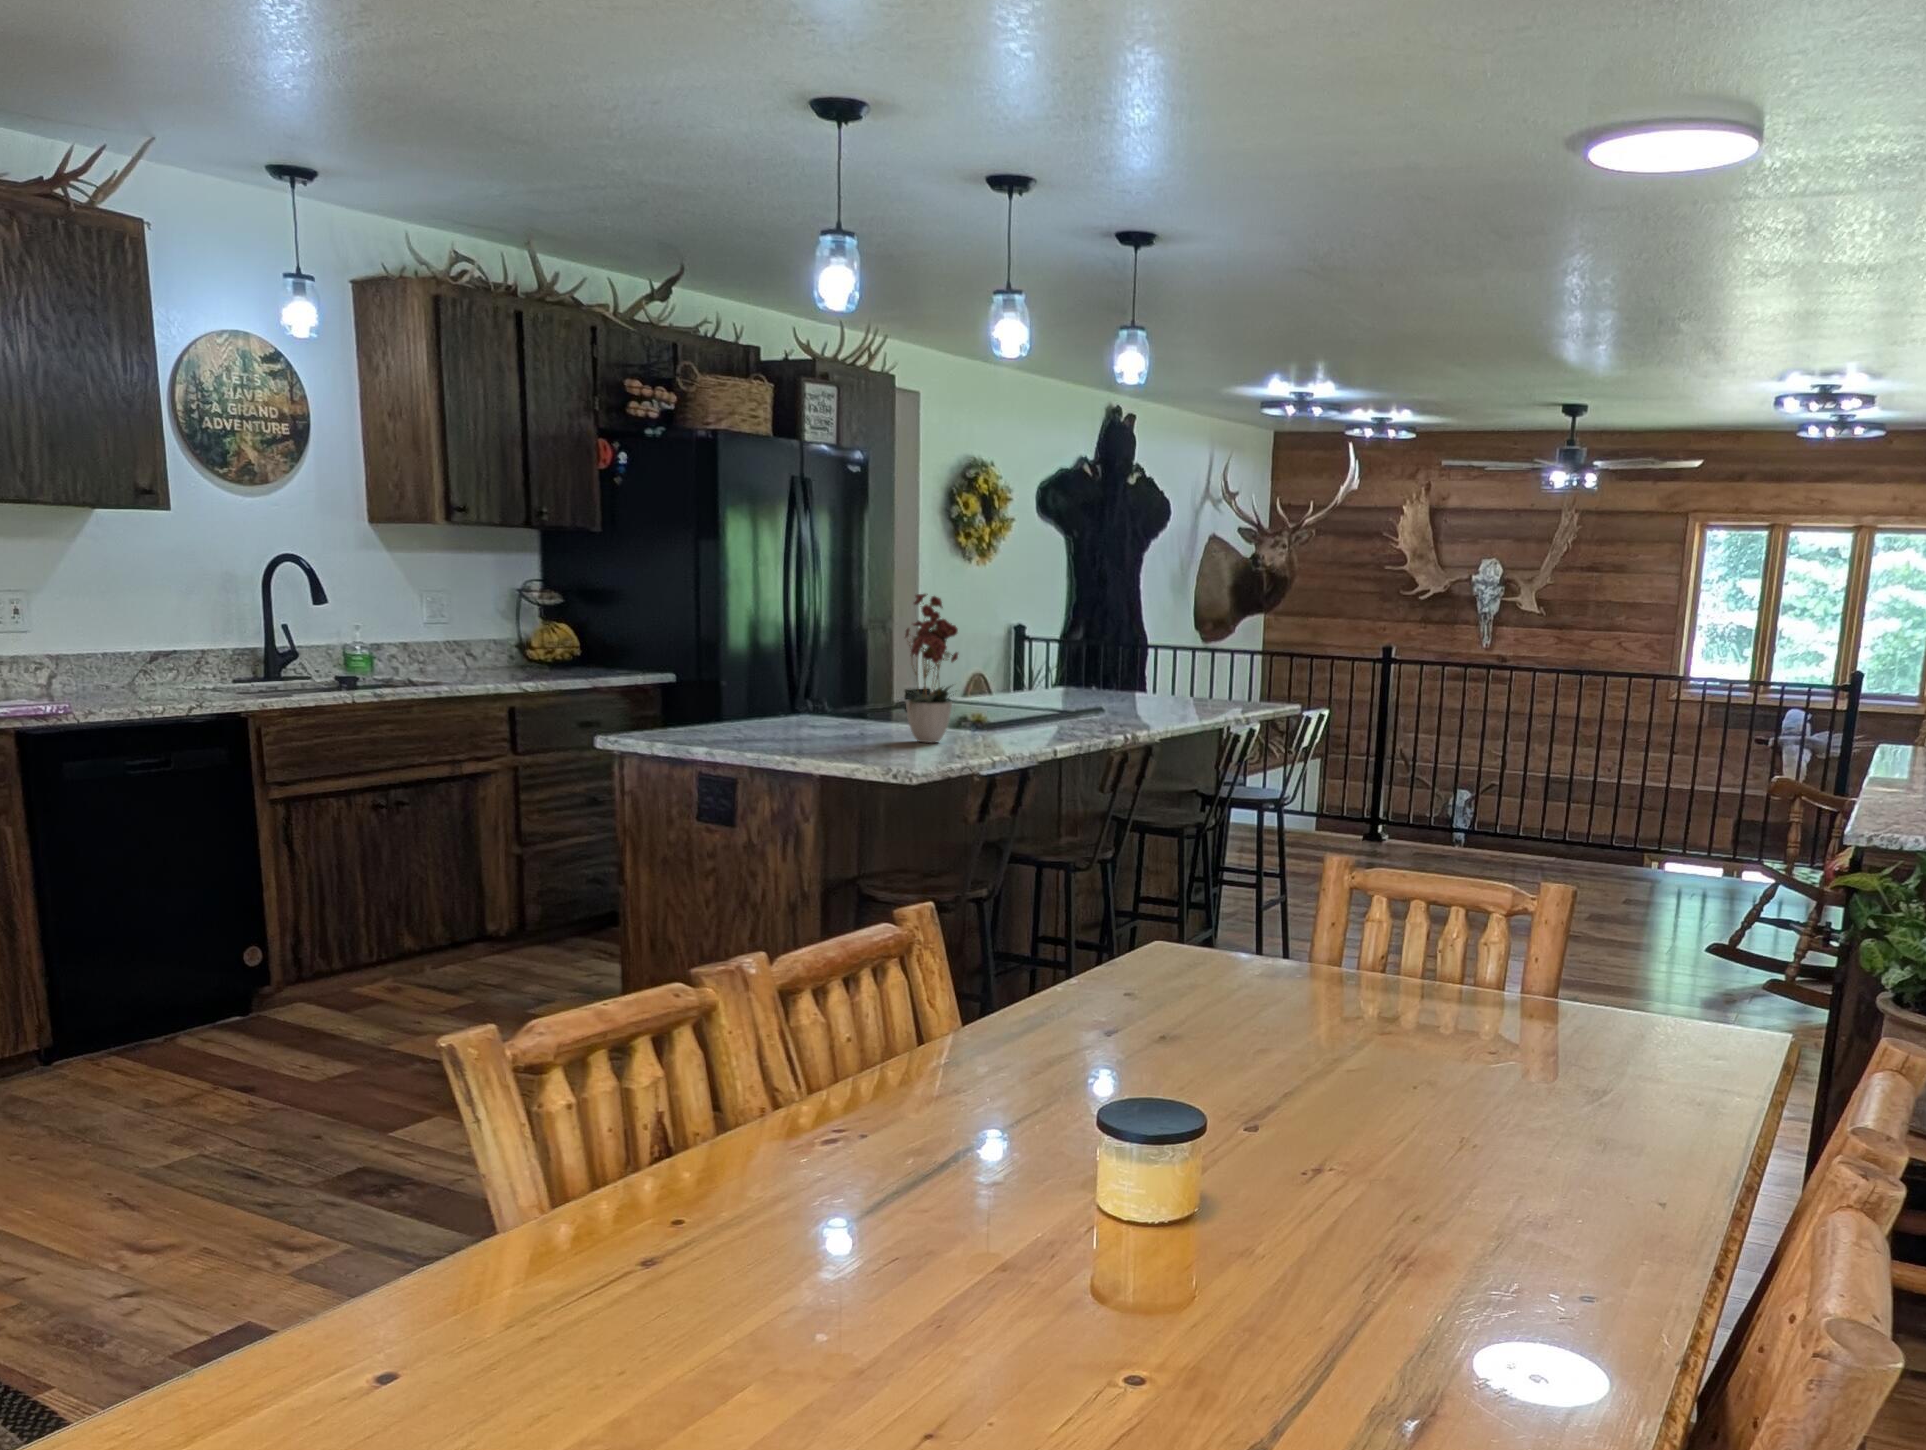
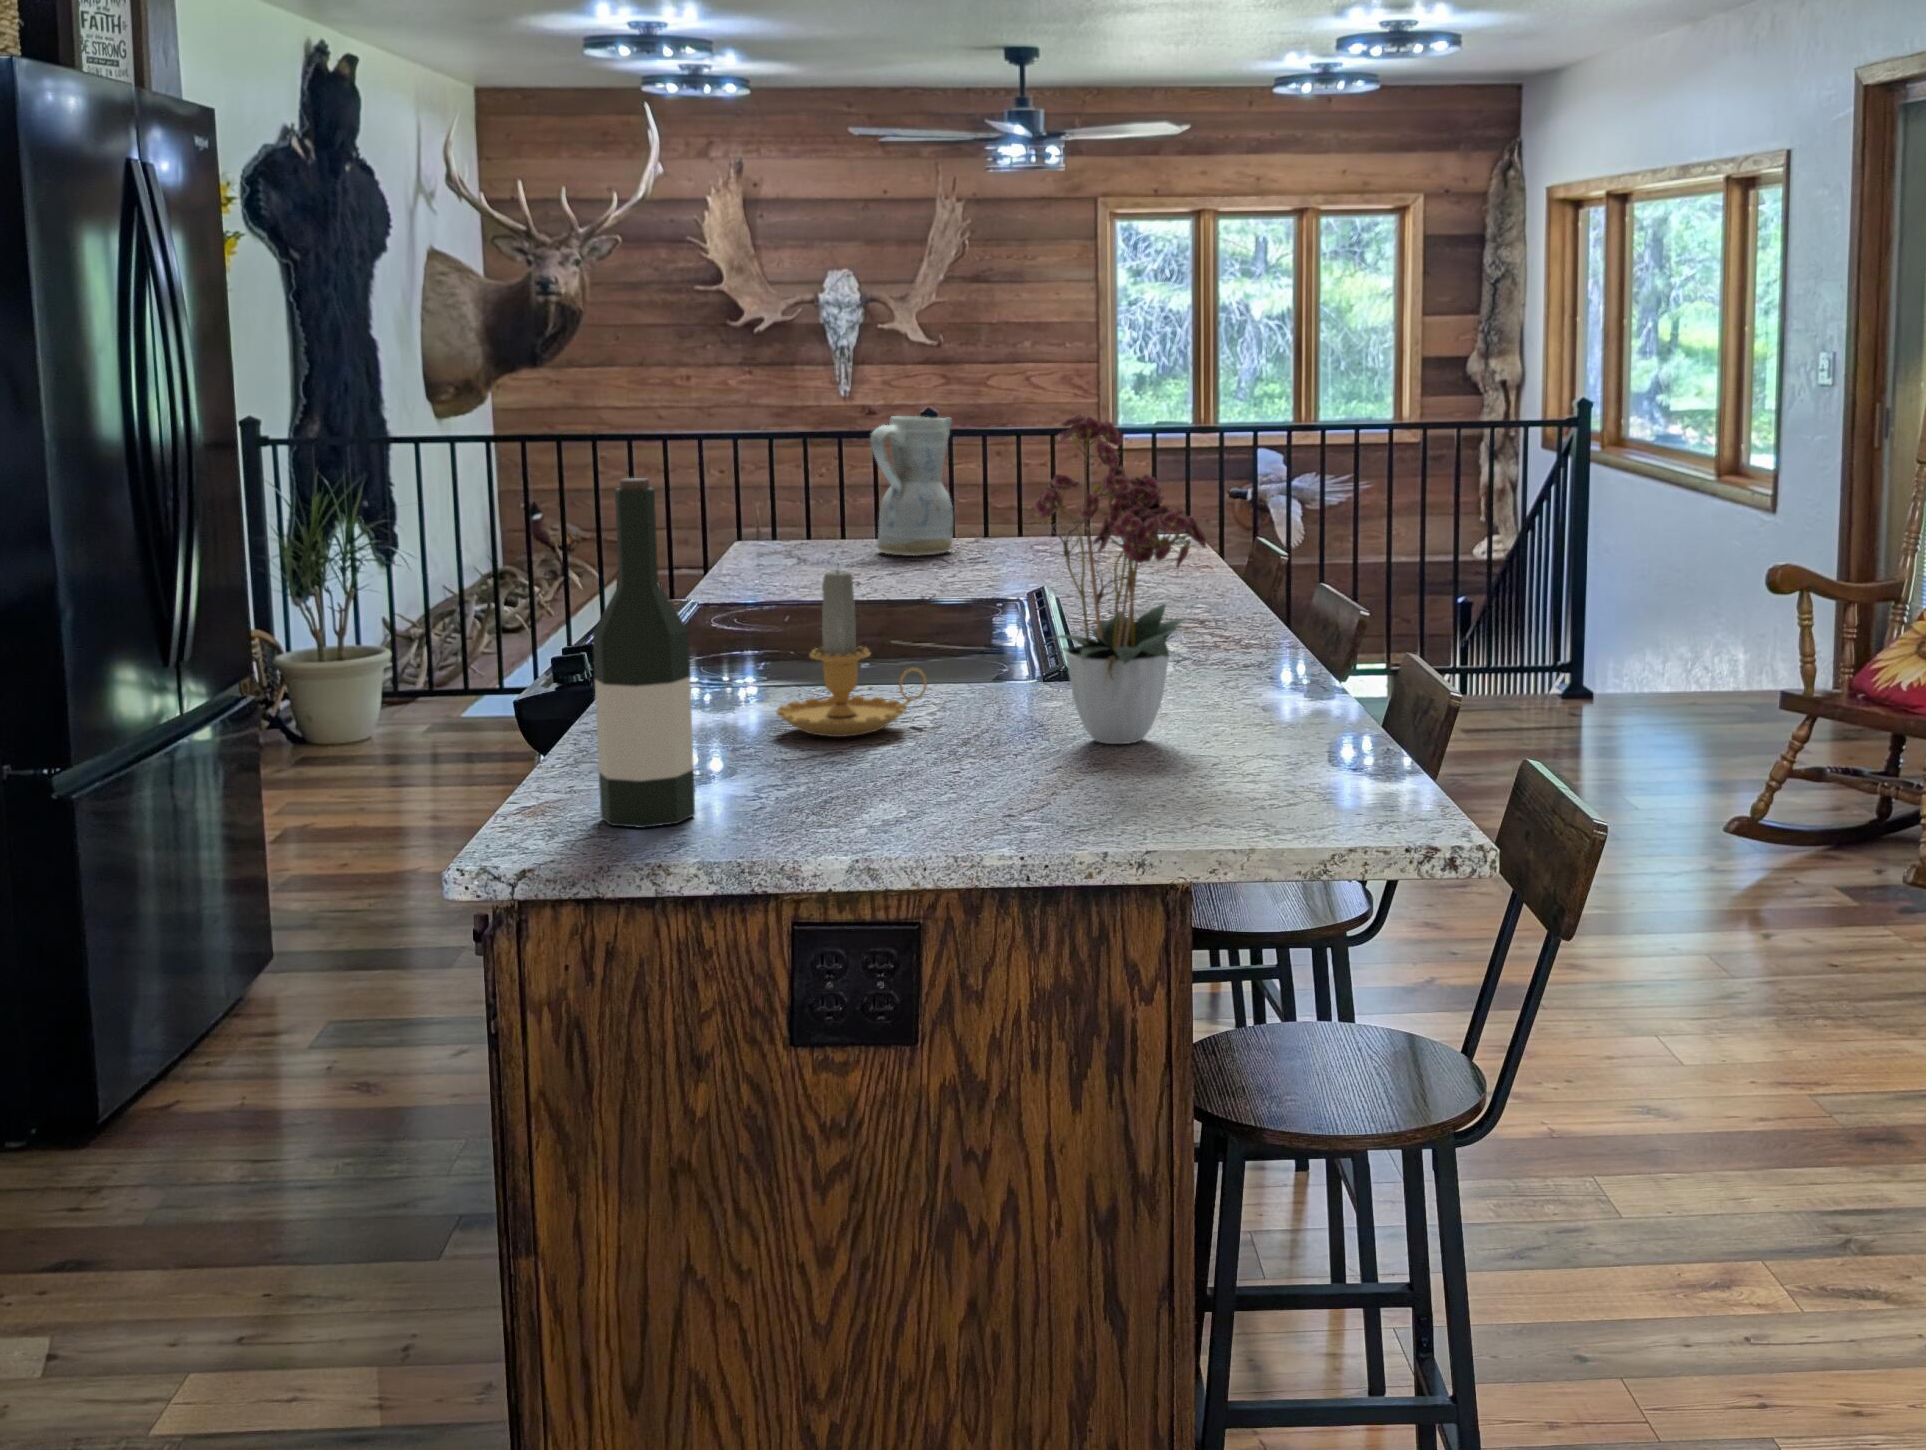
wine bottle: none [679,600,717,736] -> present [593,478,695,828]
ceramic pitcher: none [1132,622,1184,700] -> present [870,416,953,556]
candle: none [820,655,890,730] -> present [776,570,927,737]

